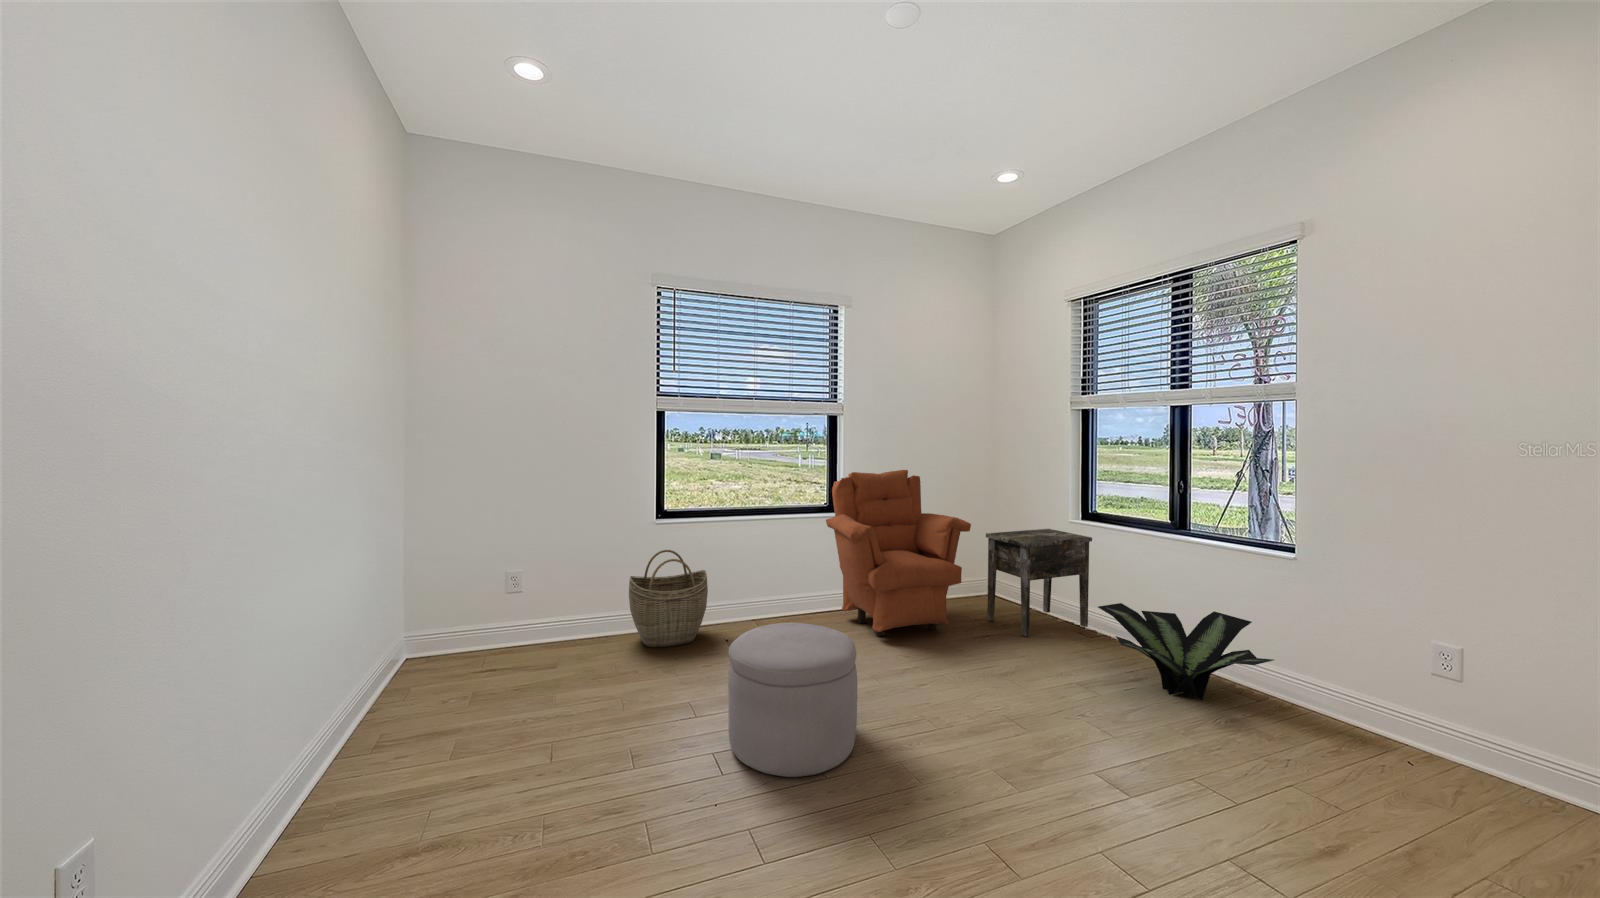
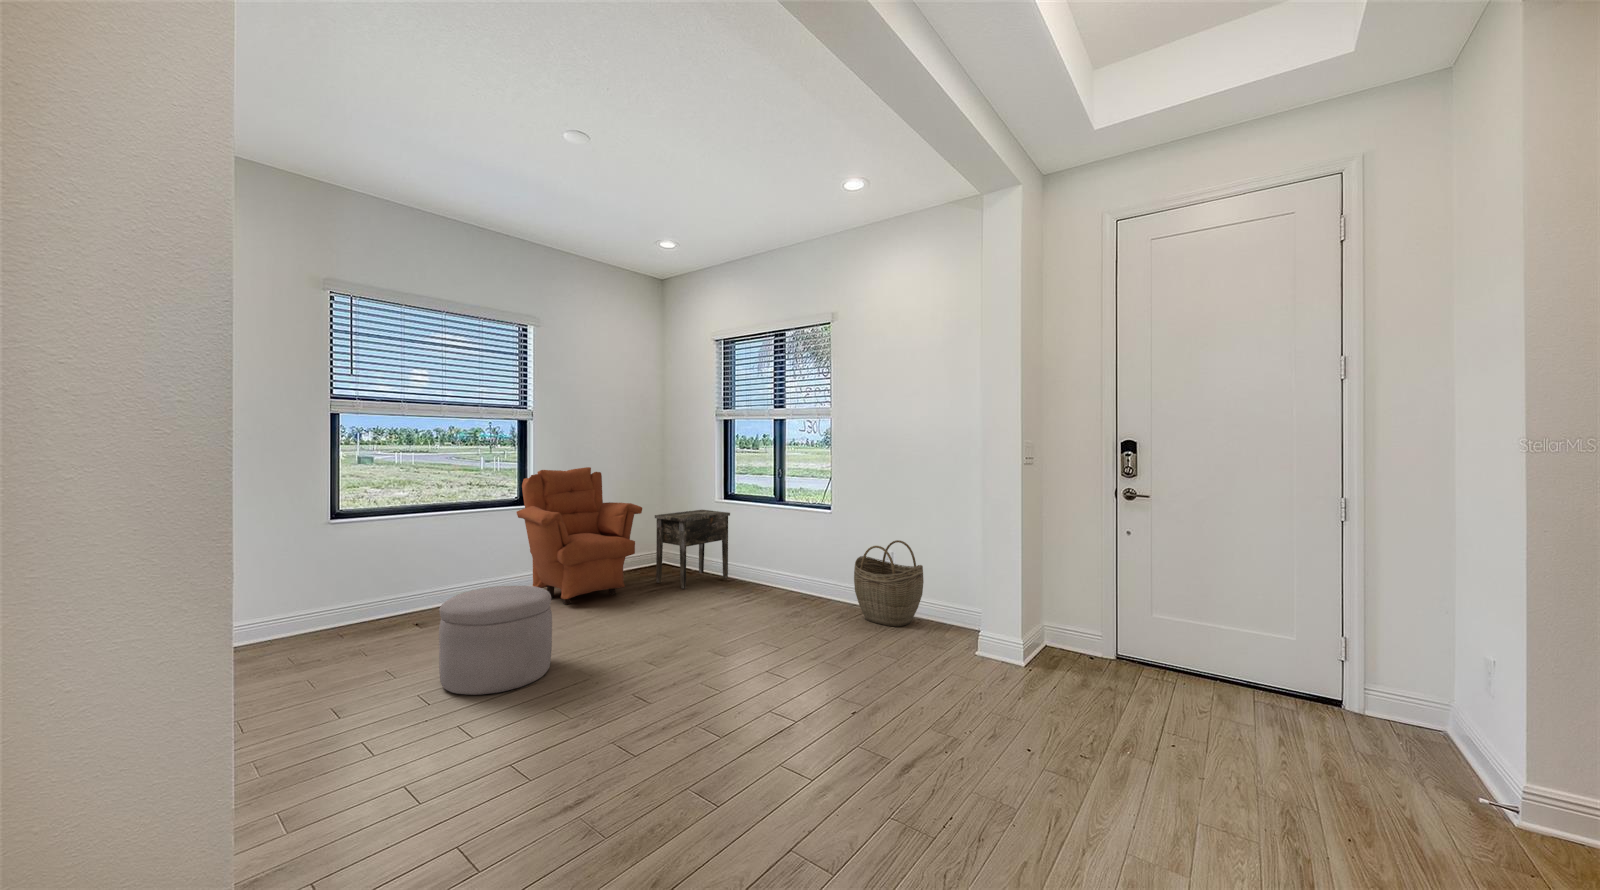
woven basket: present [629,550,708,647] -> present [854,540,924,627]
potted plant: present [1098,603,1274,700] -> none [728,552,820,606]

